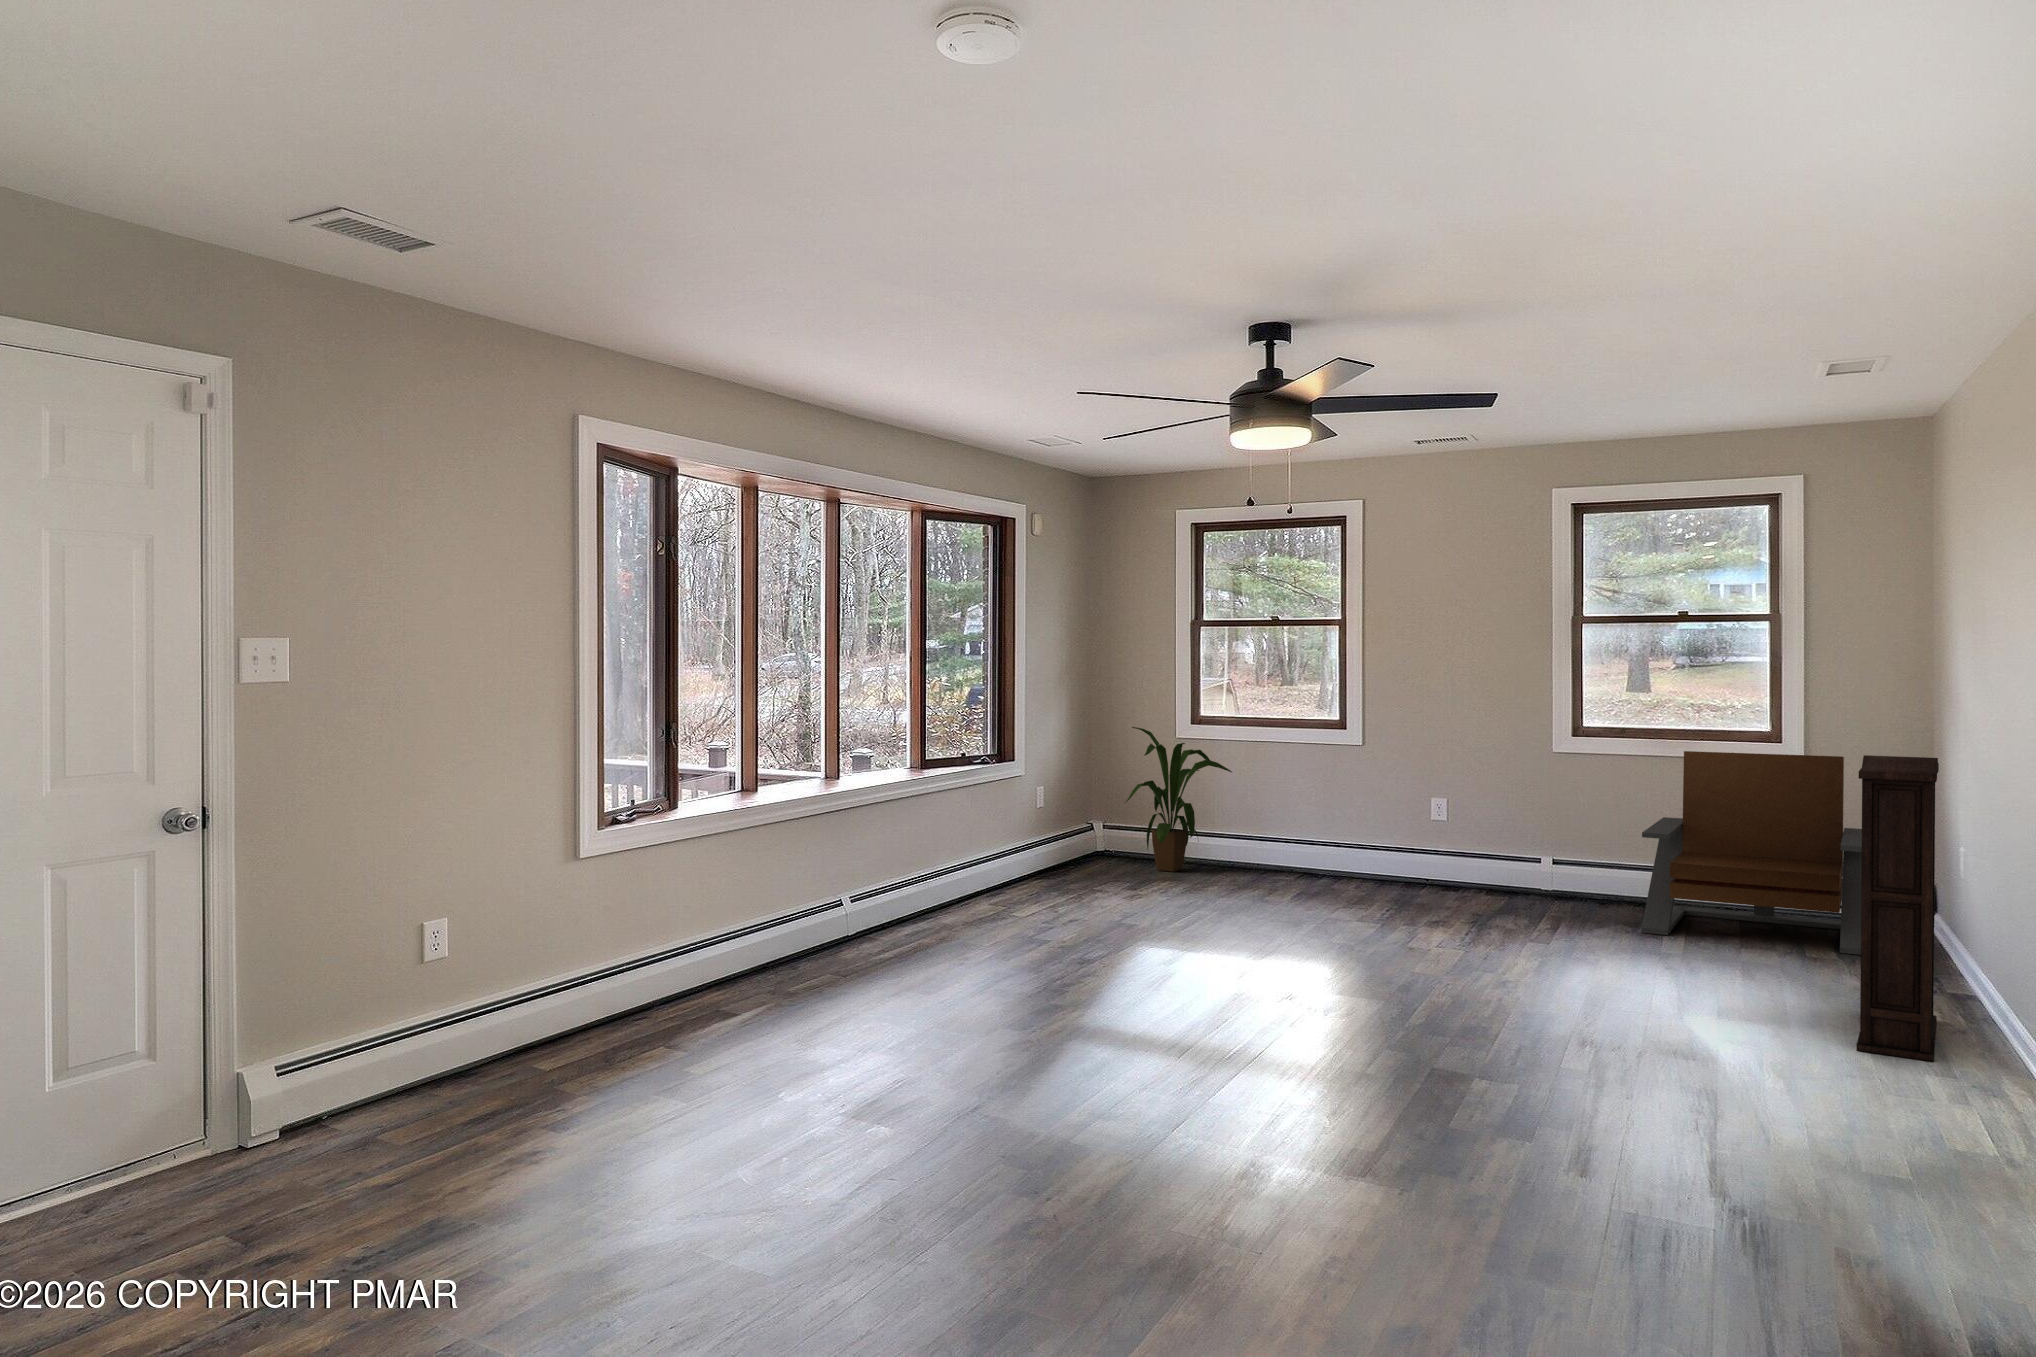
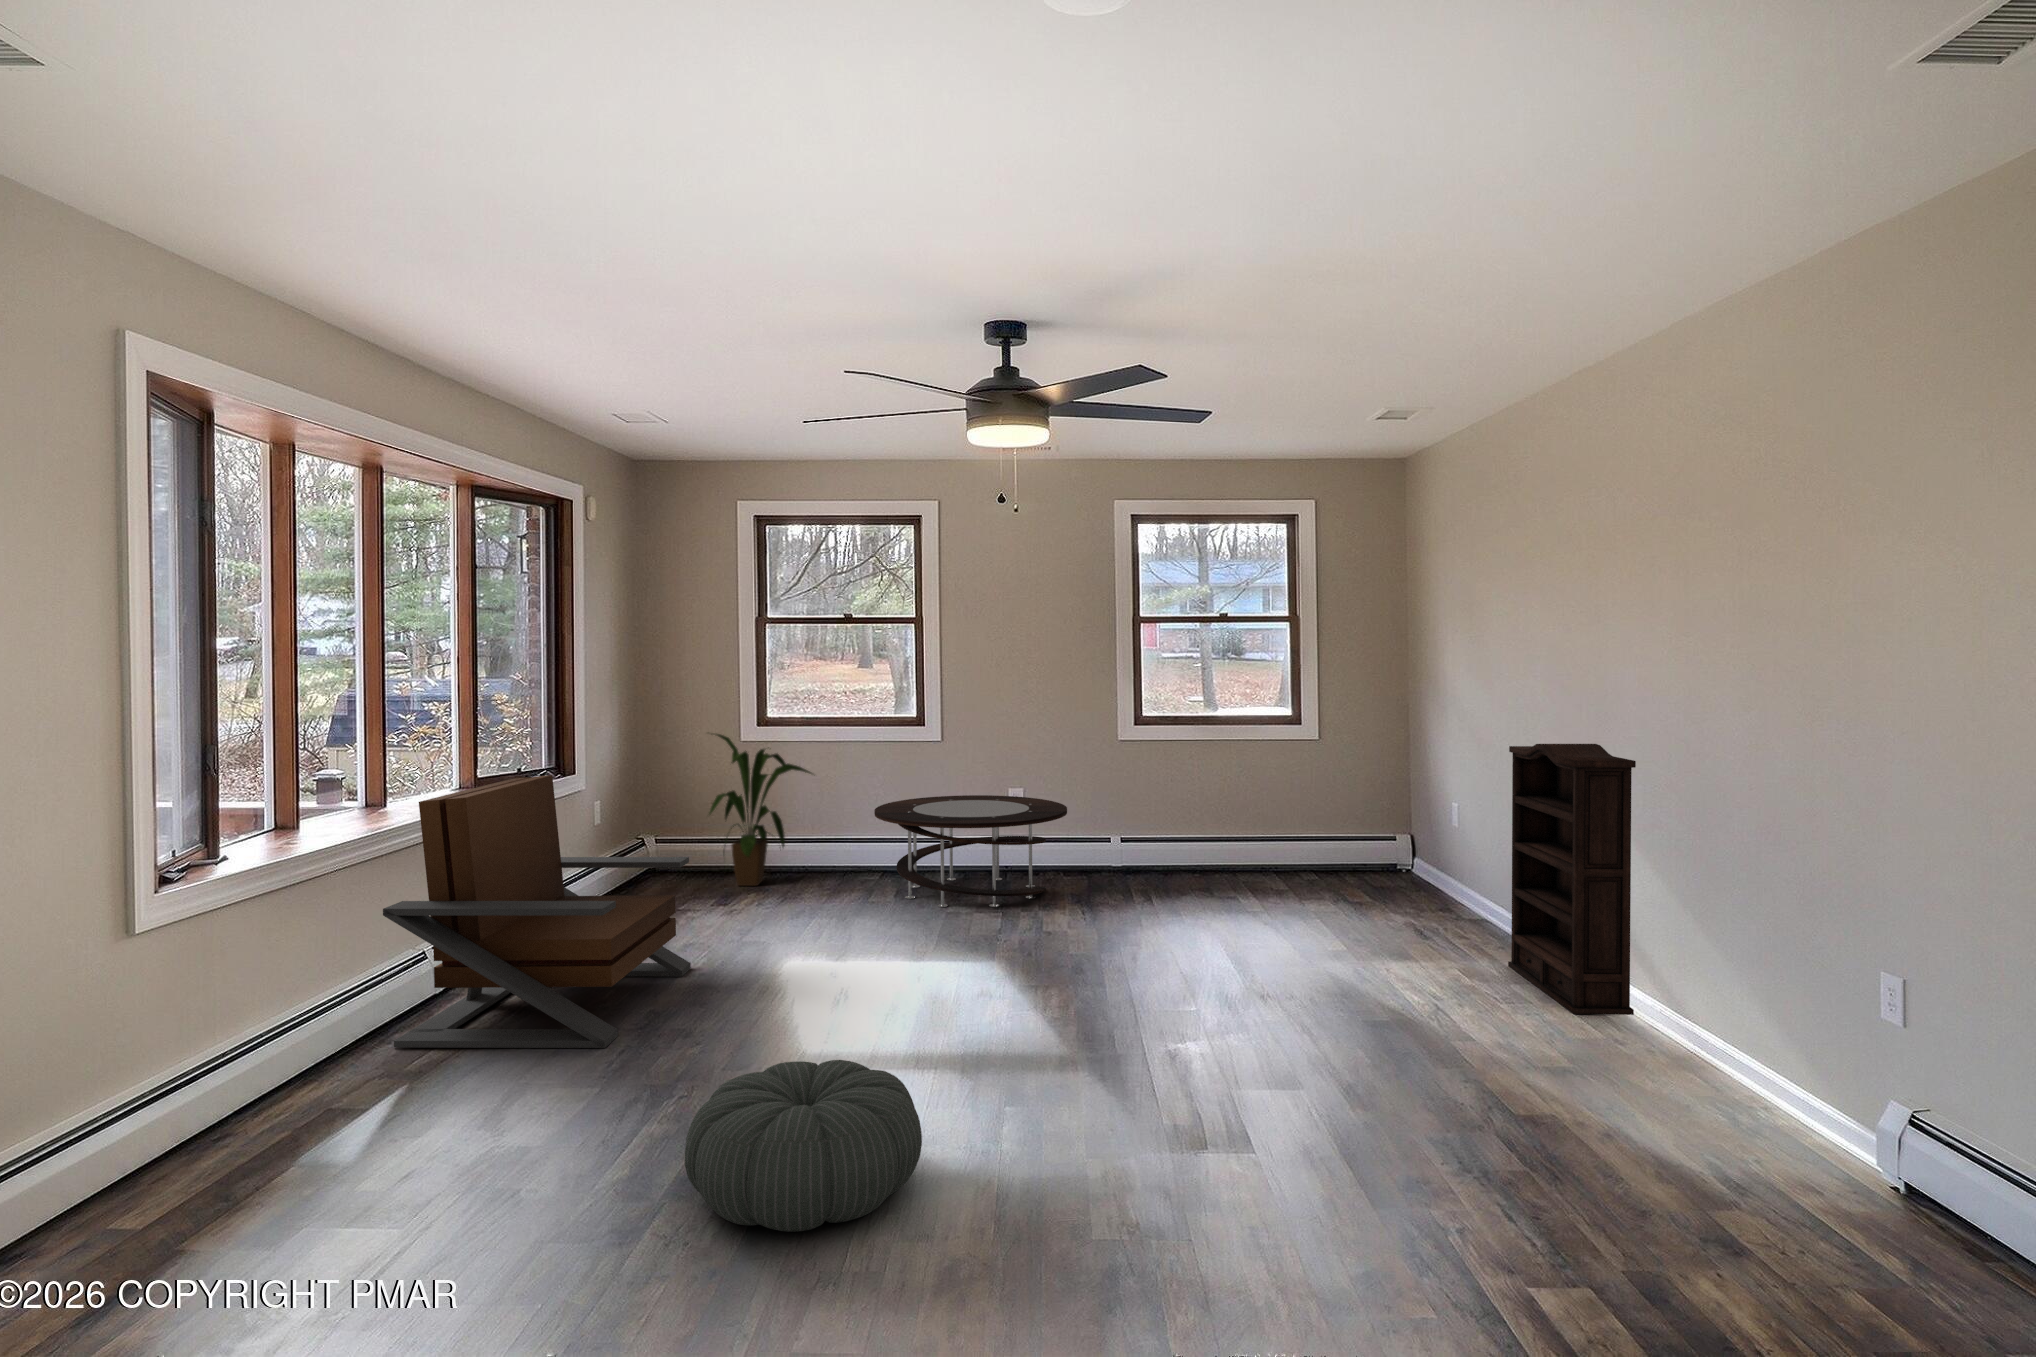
lounge chair: present [1641,751,1862,955] -> present [383,775,691,1048]
coffee table: none [1266,801,1466,908] -> present [874,795,1067,907]
pouf: none [924,945,1086,1040] -> present [685,1060,922,1232]

